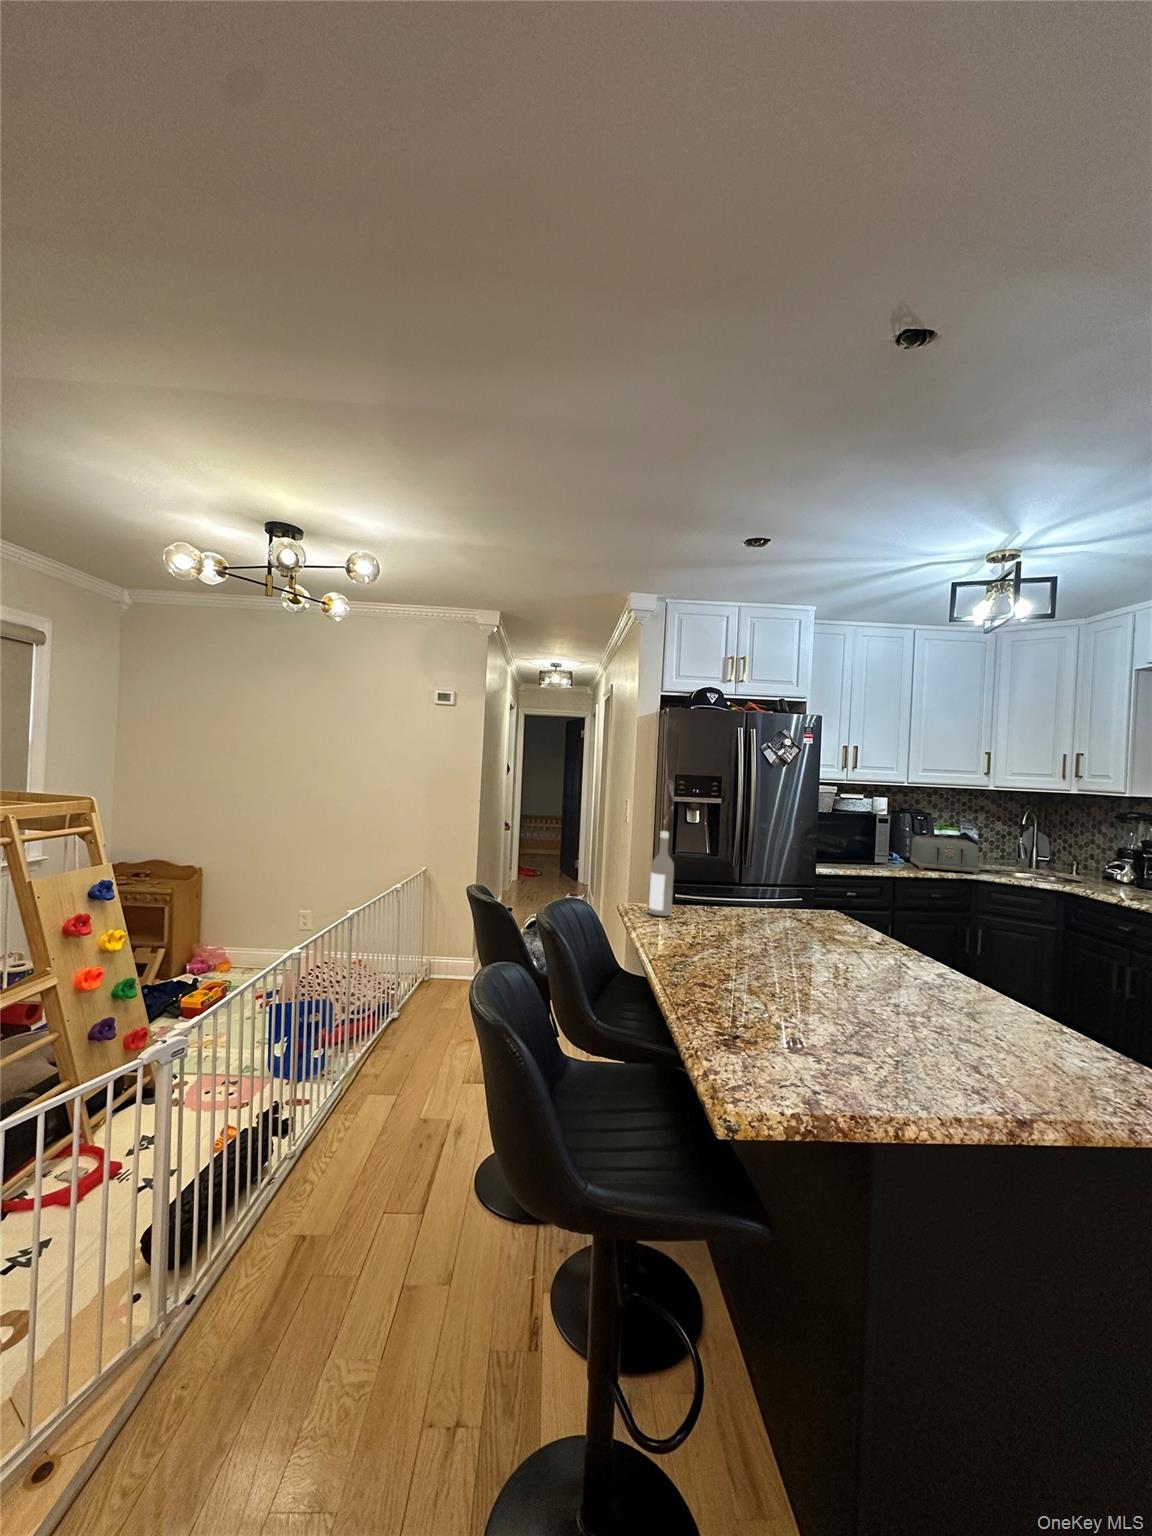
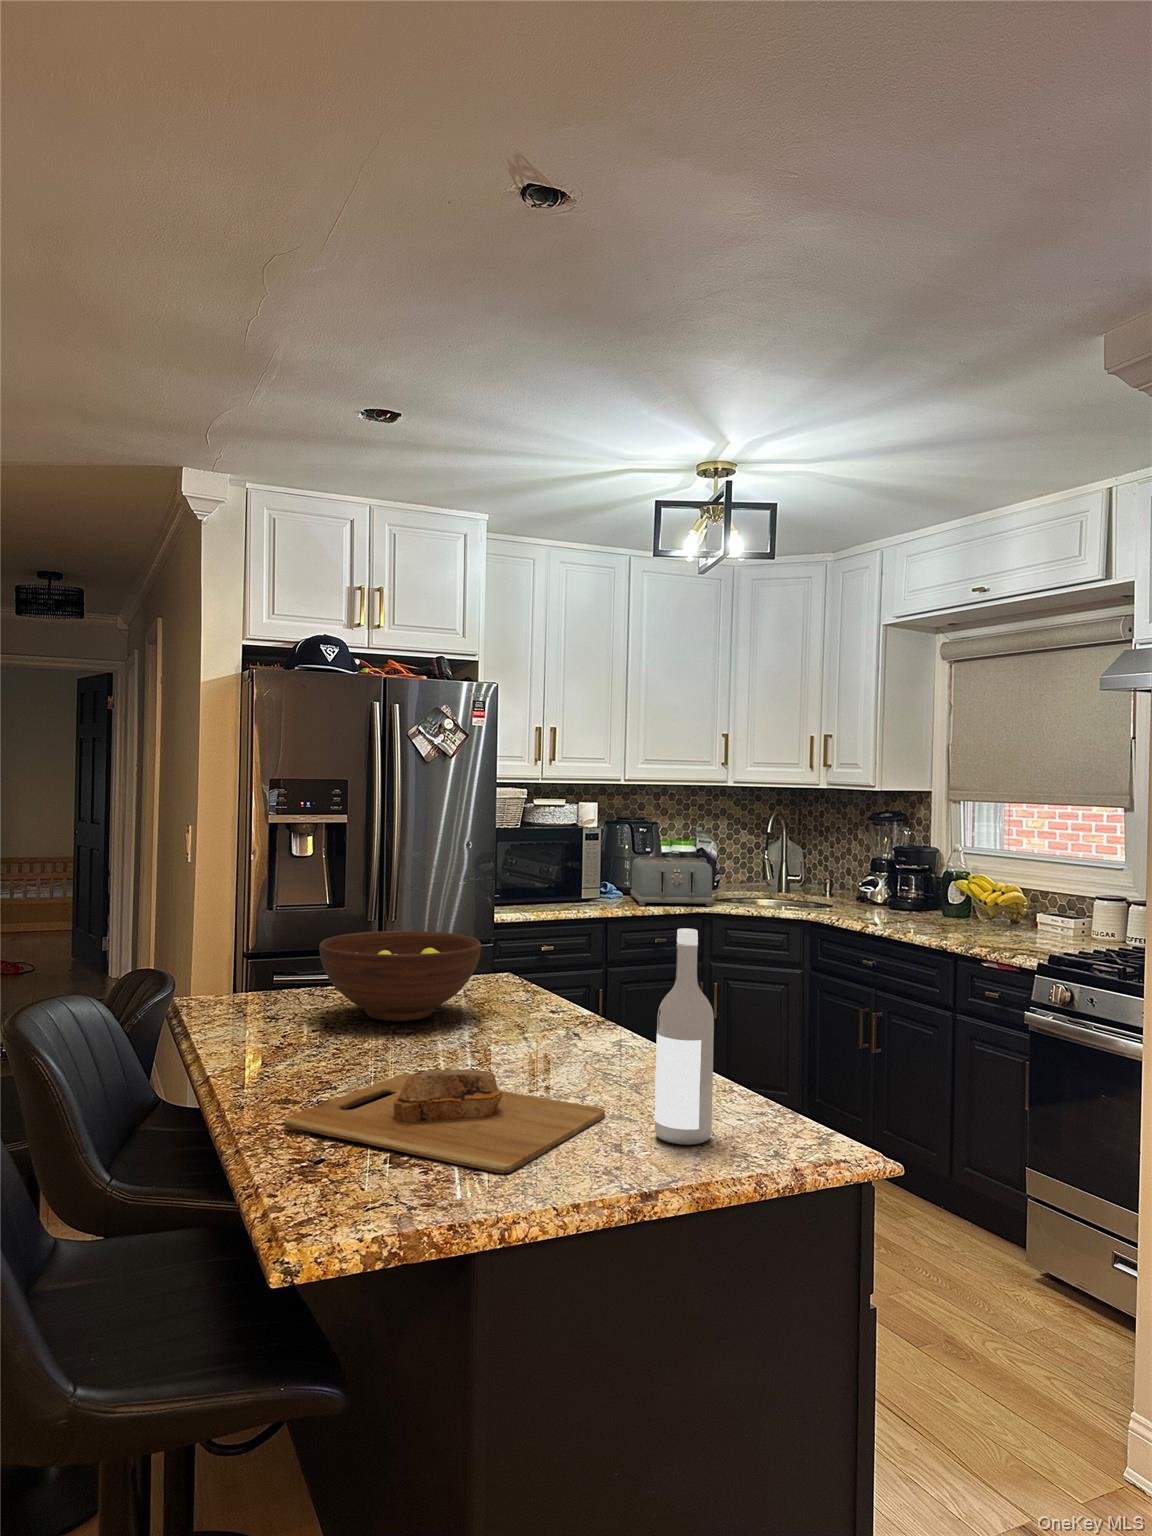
wine bottle: present [649,831,674,916] -> present [655,928,714,1145]
fruit bowl: none [715,873,826,935] -> present [319,931,481,1021]
cutting board: none [707,976,955,1076] -> present [284,1069,605,1174]

